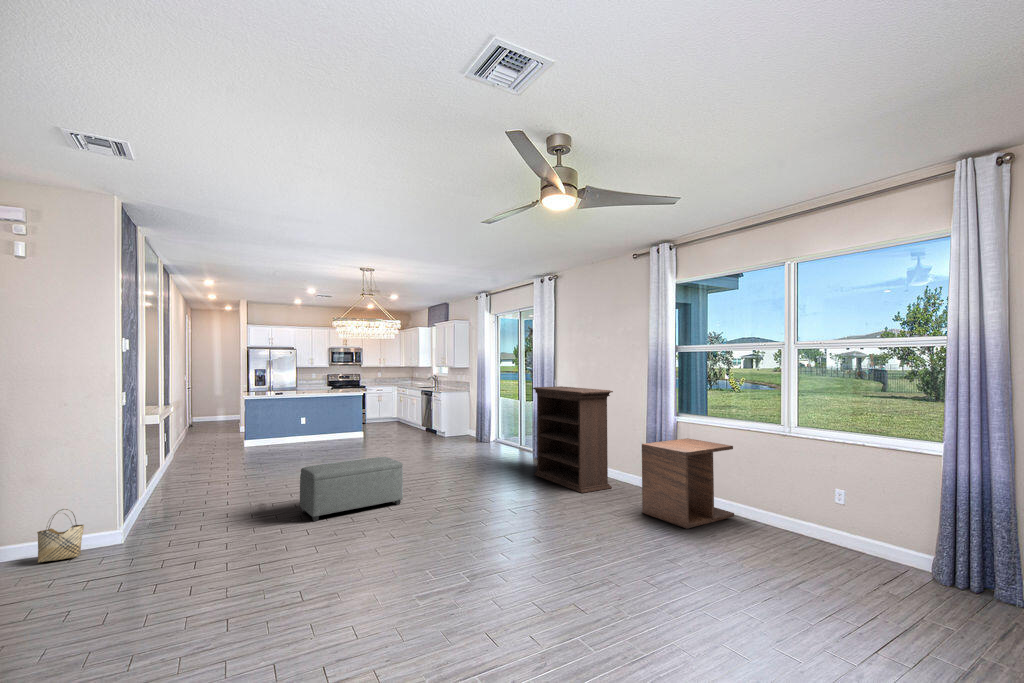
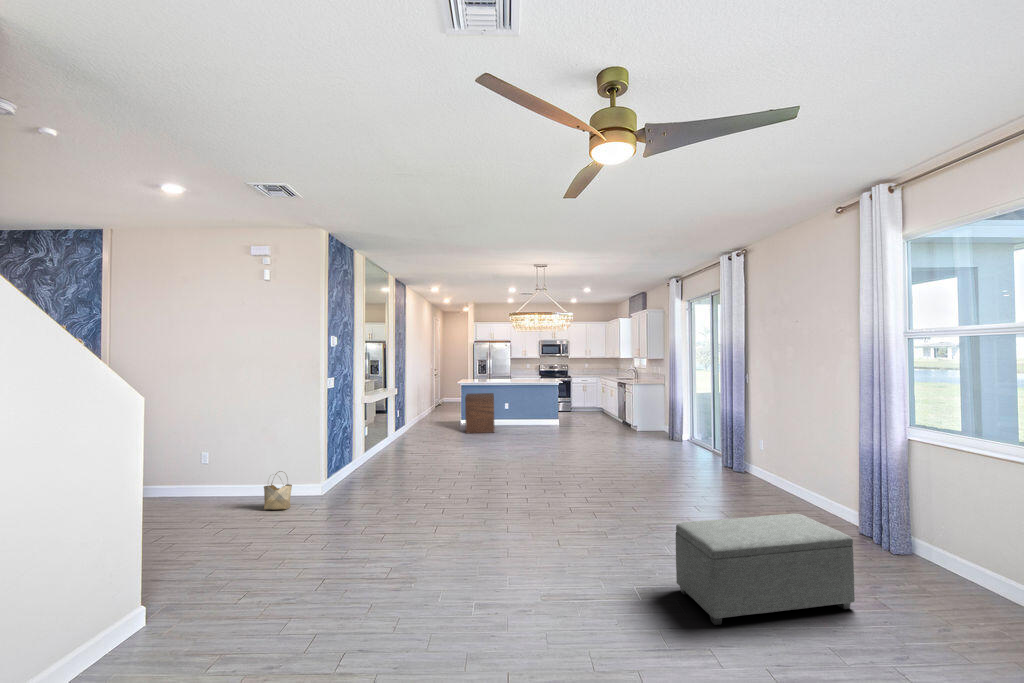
bookshelf: present [533,386,613,493] -> none [706,384,807,519]
side table: present [642,438,734,529] -> present [465,393,494,433]
ottoman: present [300,457,403,521] -> present [676,514,855,625]

